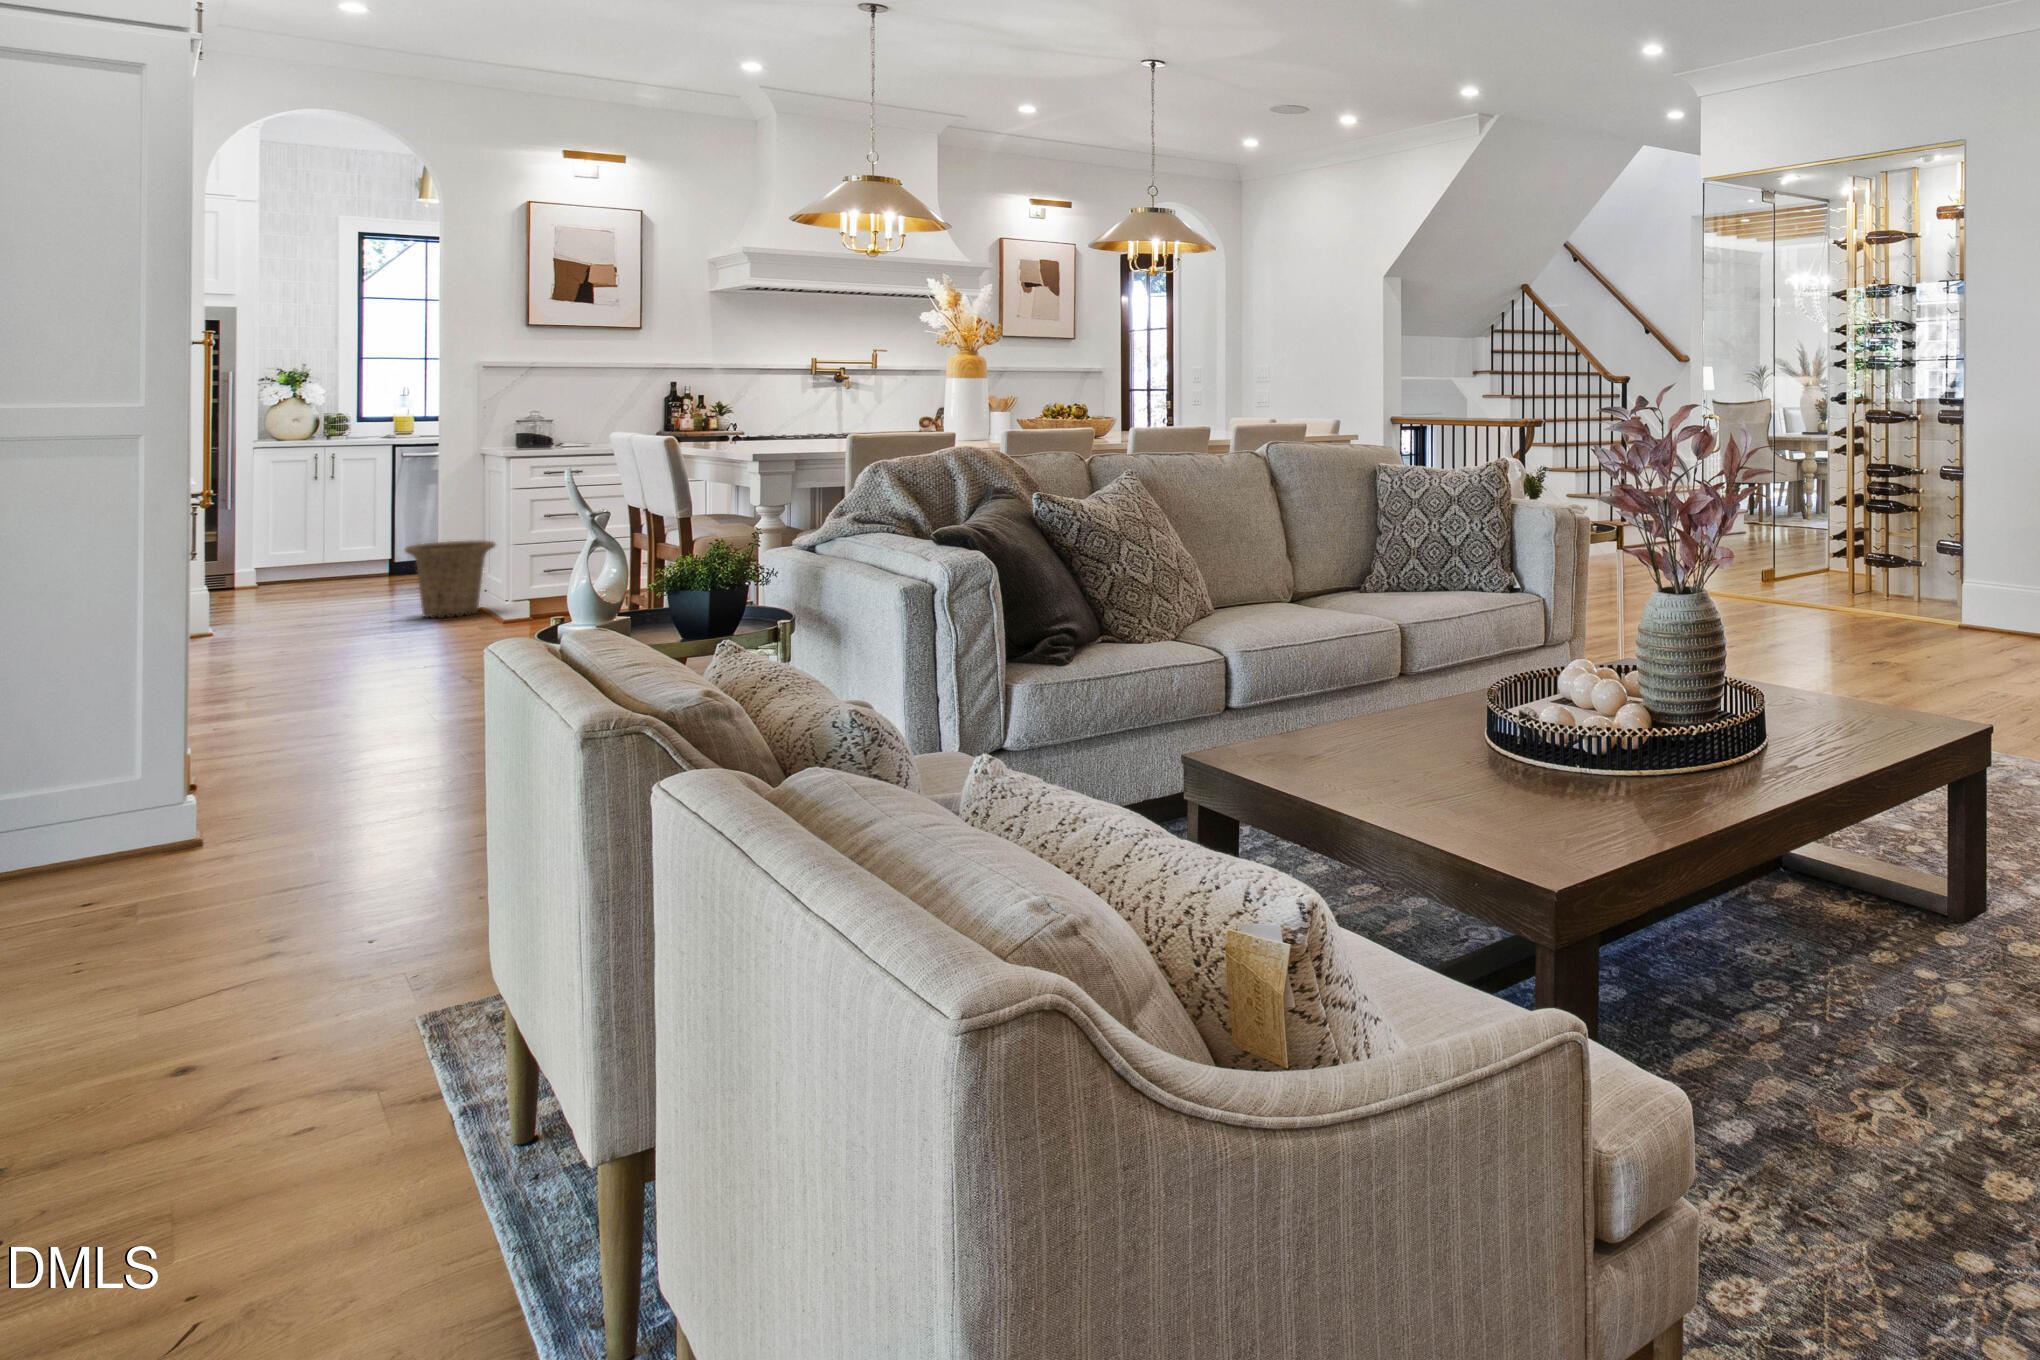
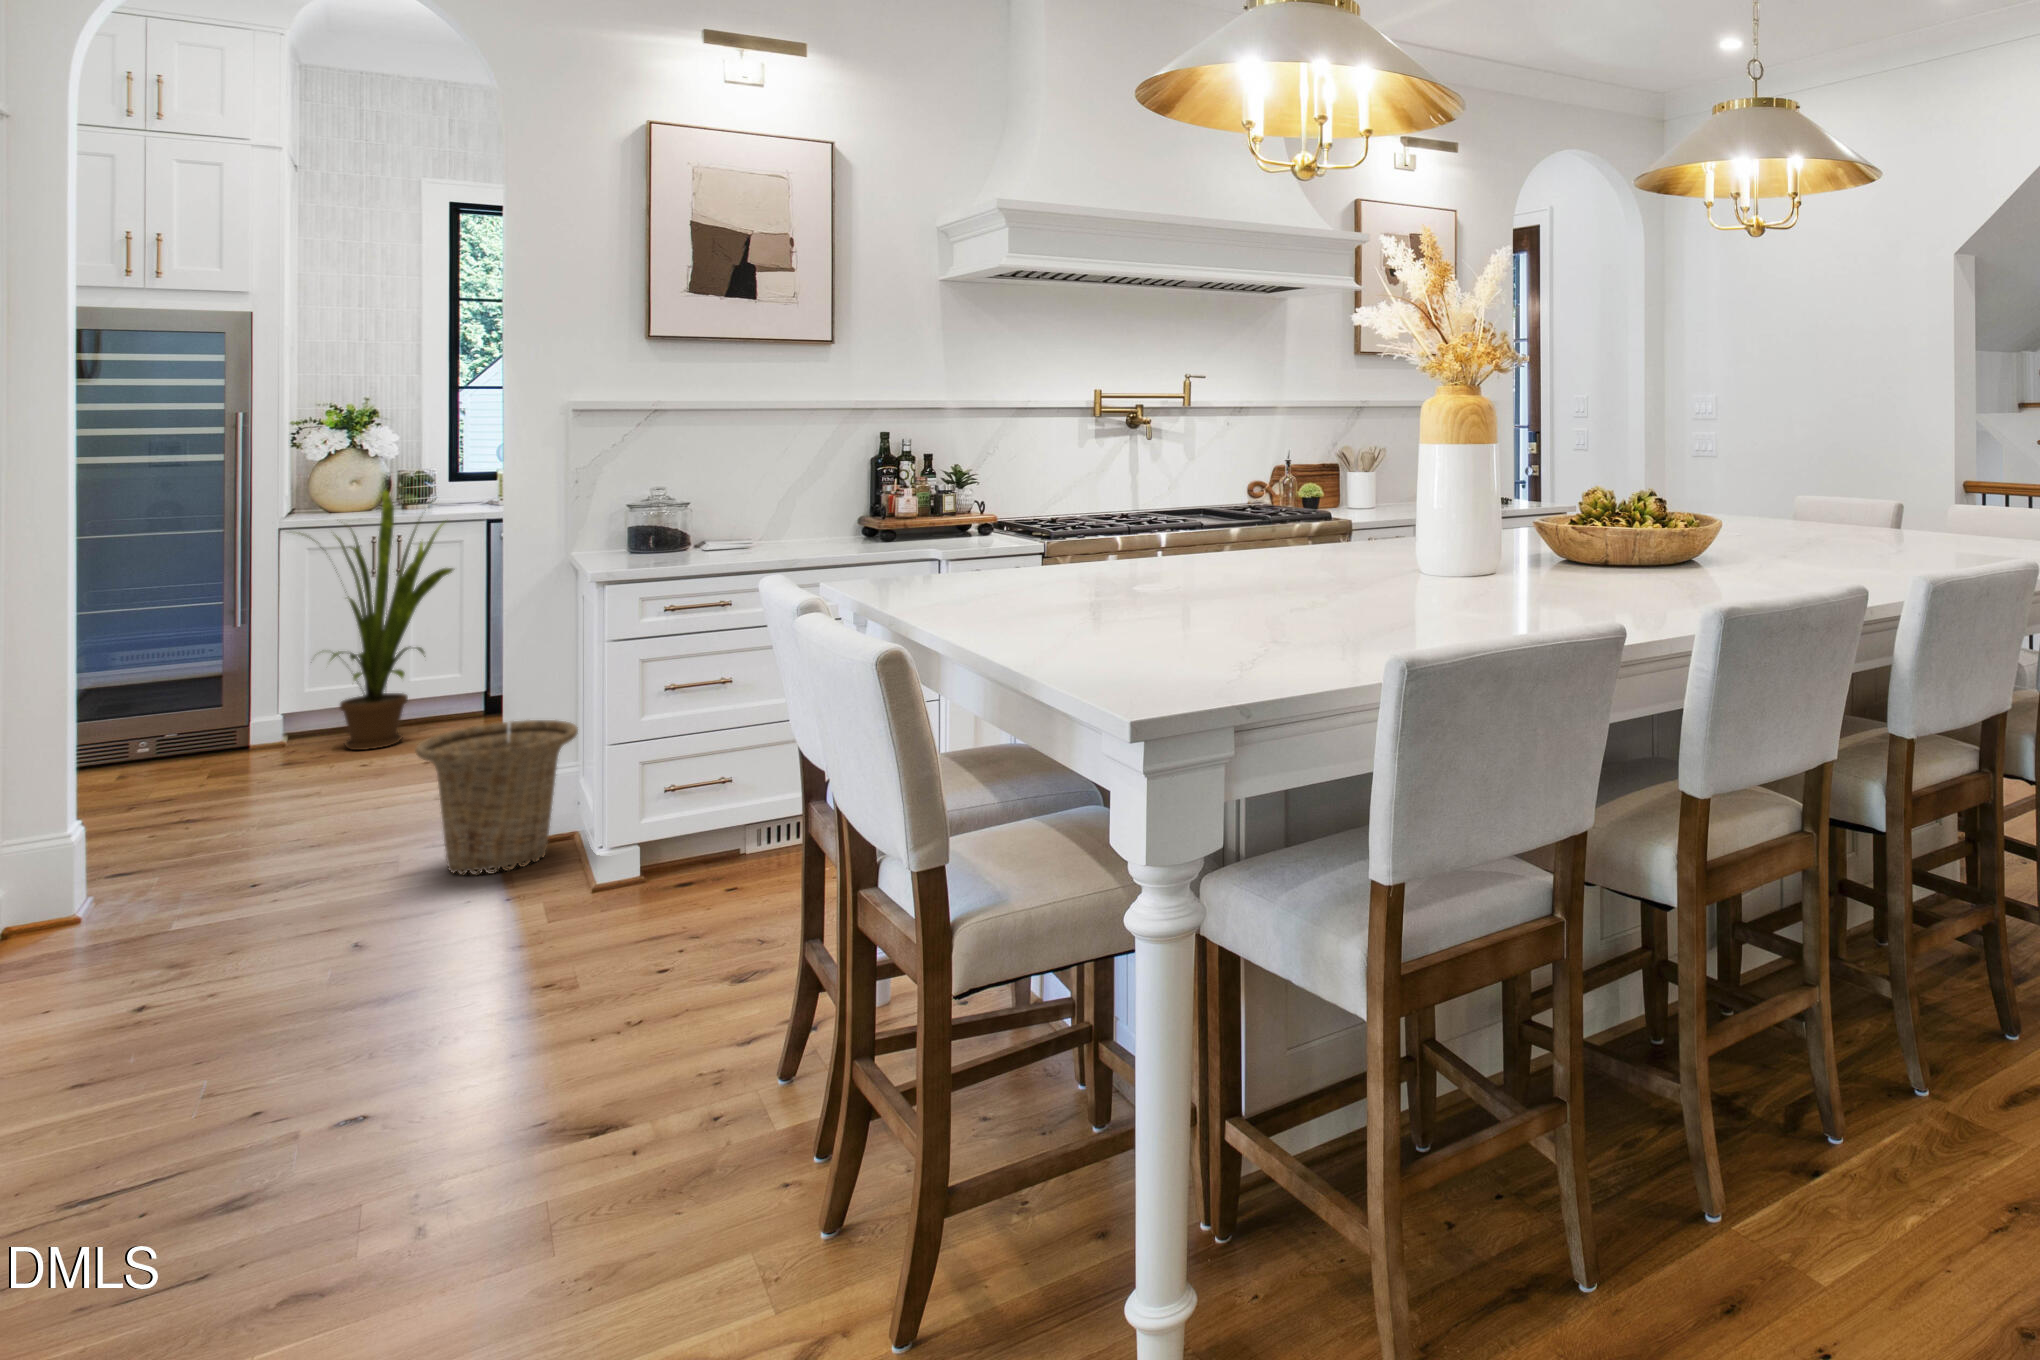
house plant: none [262,424,378,586] -> present [299,490,453,750]

